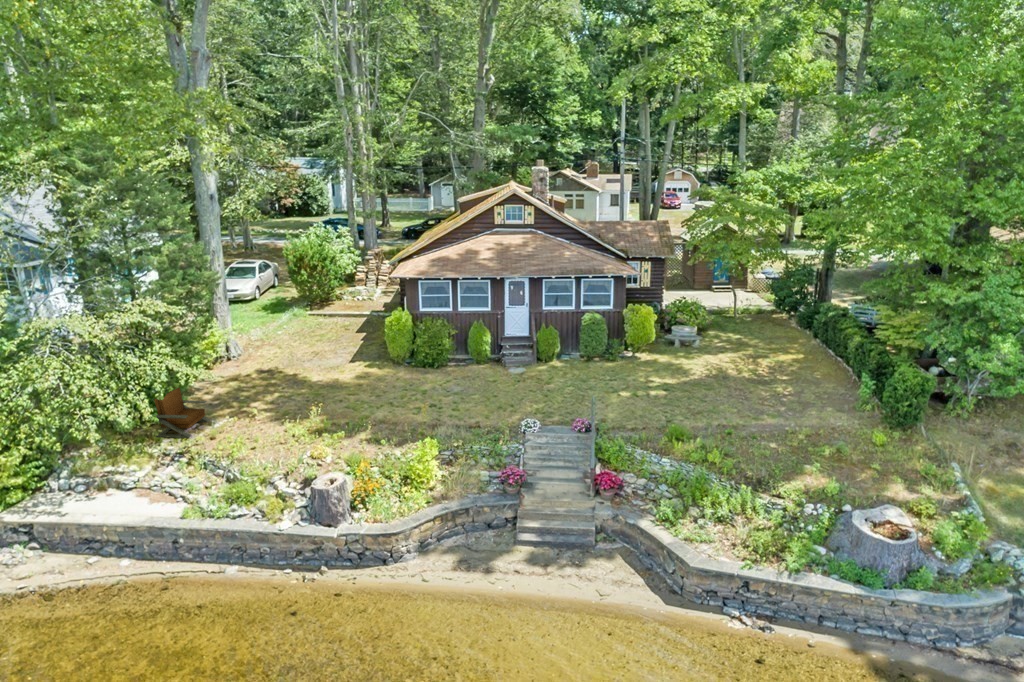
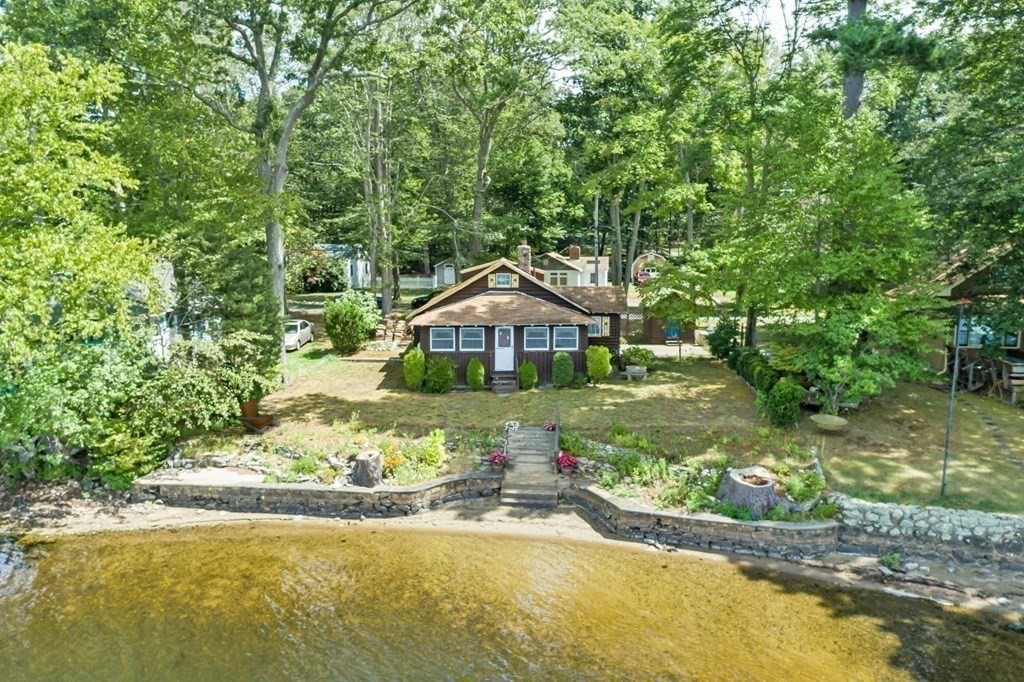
round table: none [942,409,998,442] -> present [811,414,848,436]

